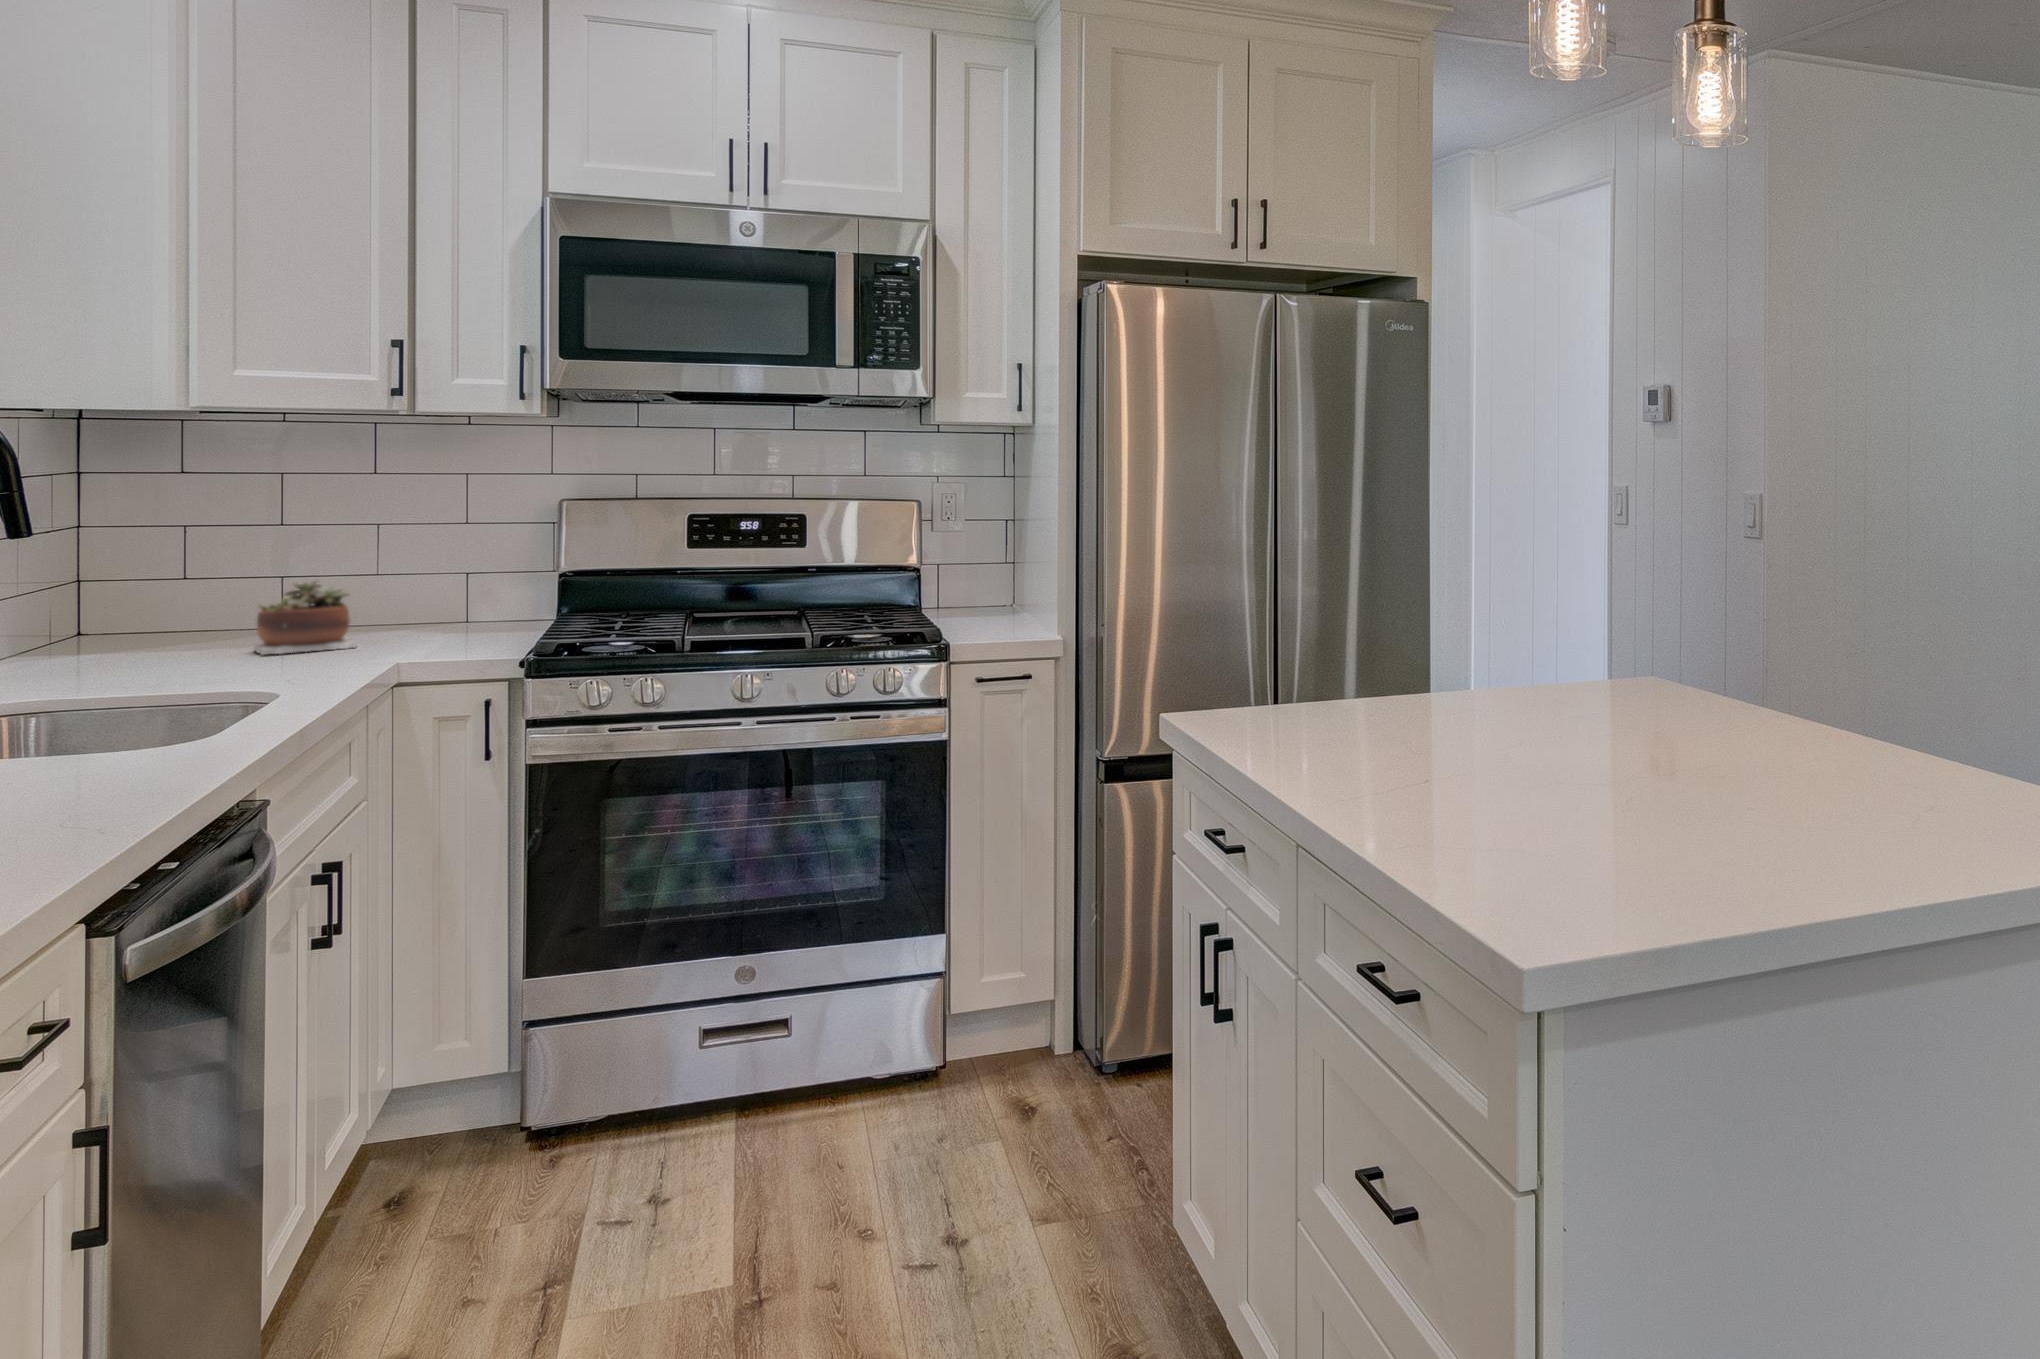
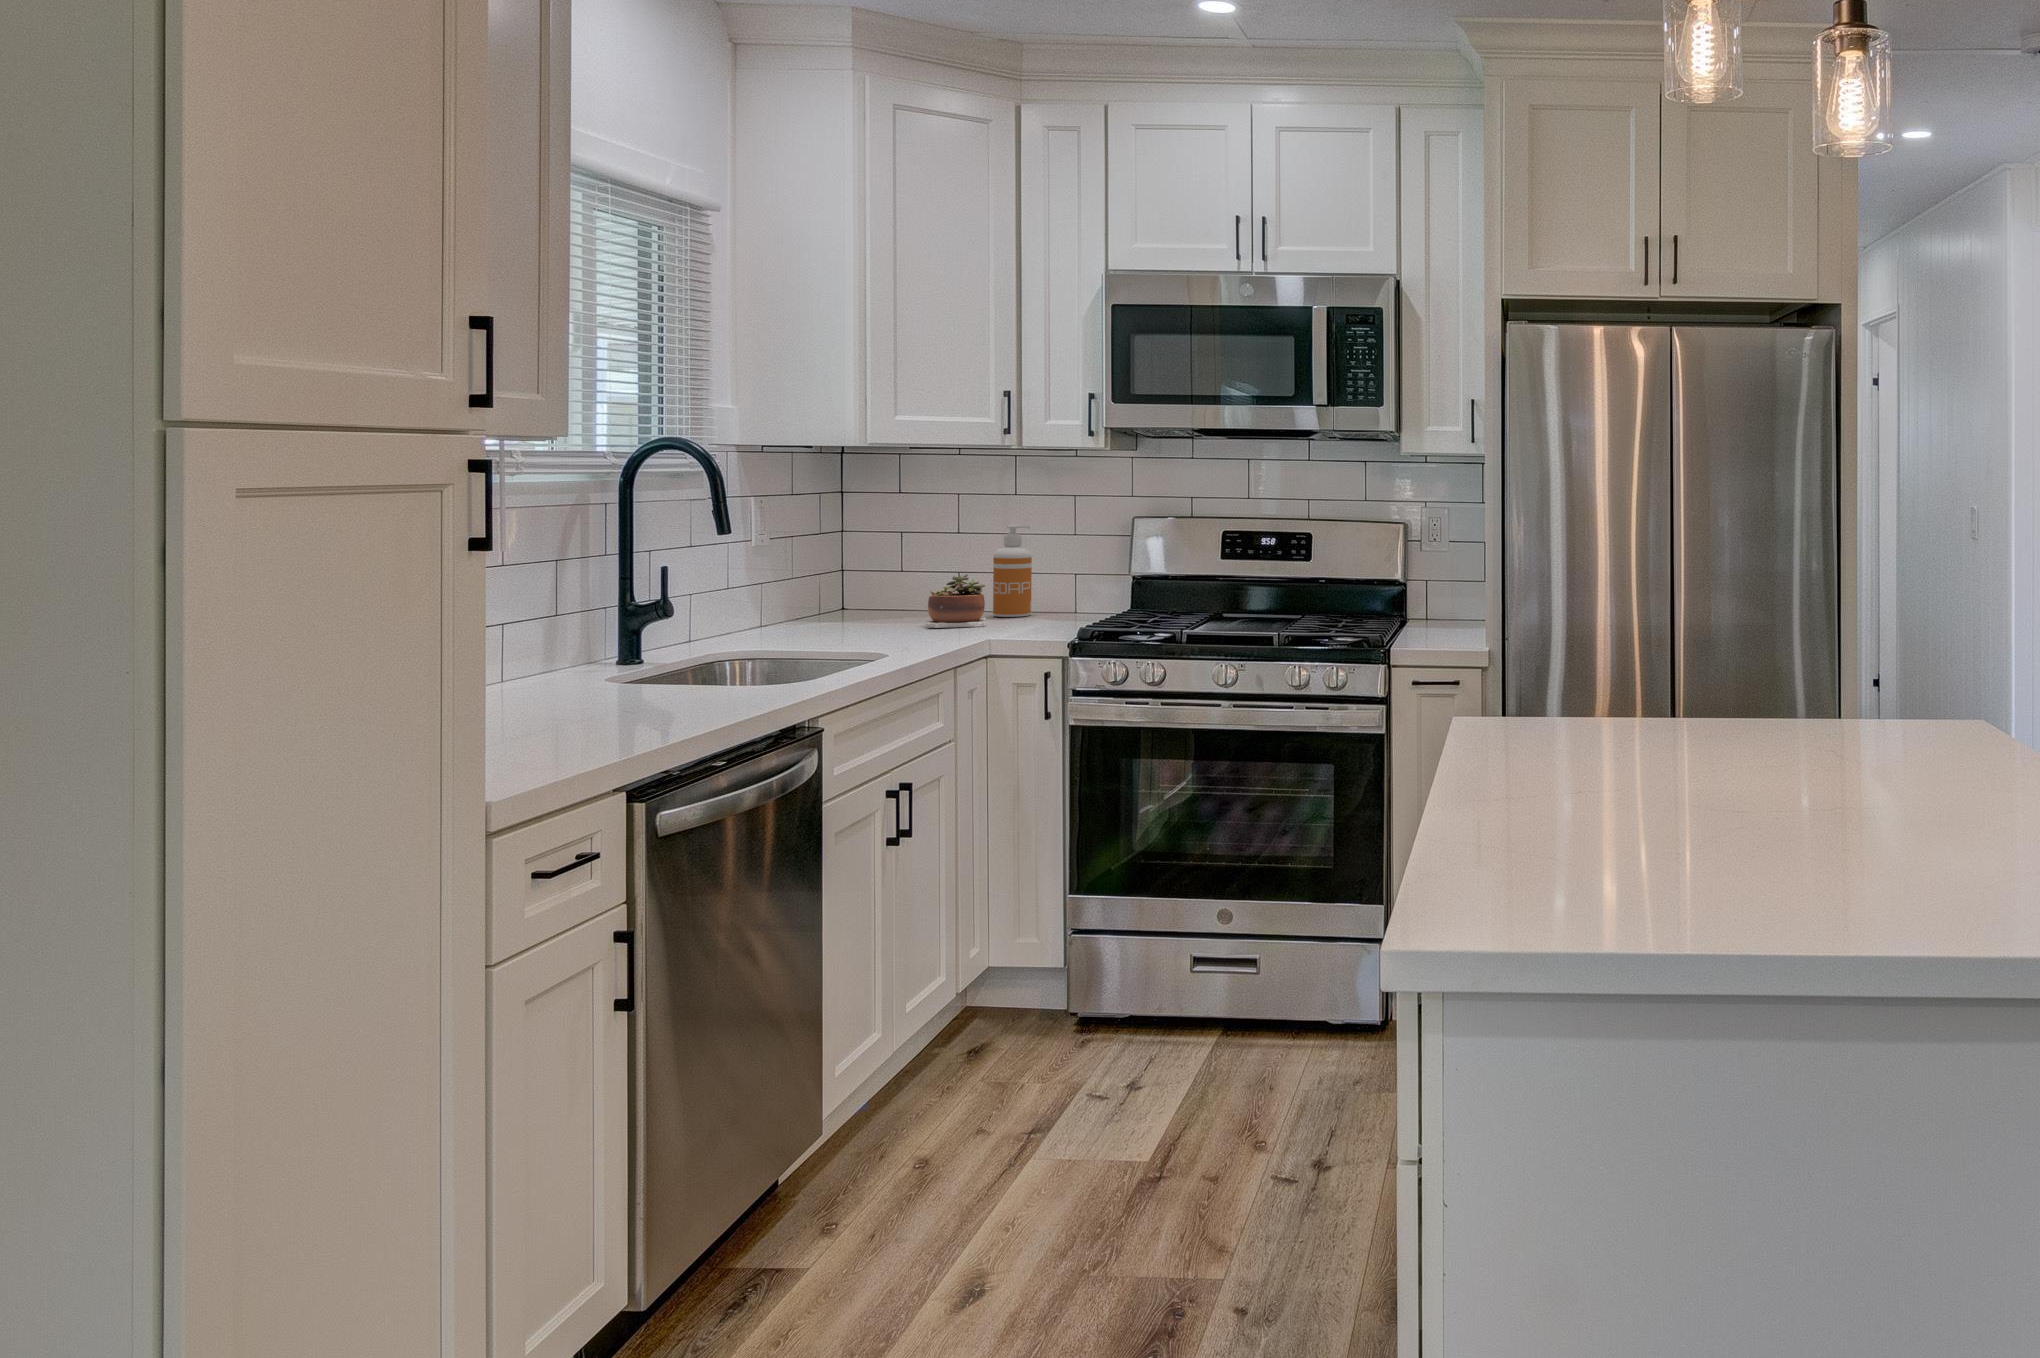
soap dispenser: none [348,514,407,634] -> present [993,526,1032,617]

